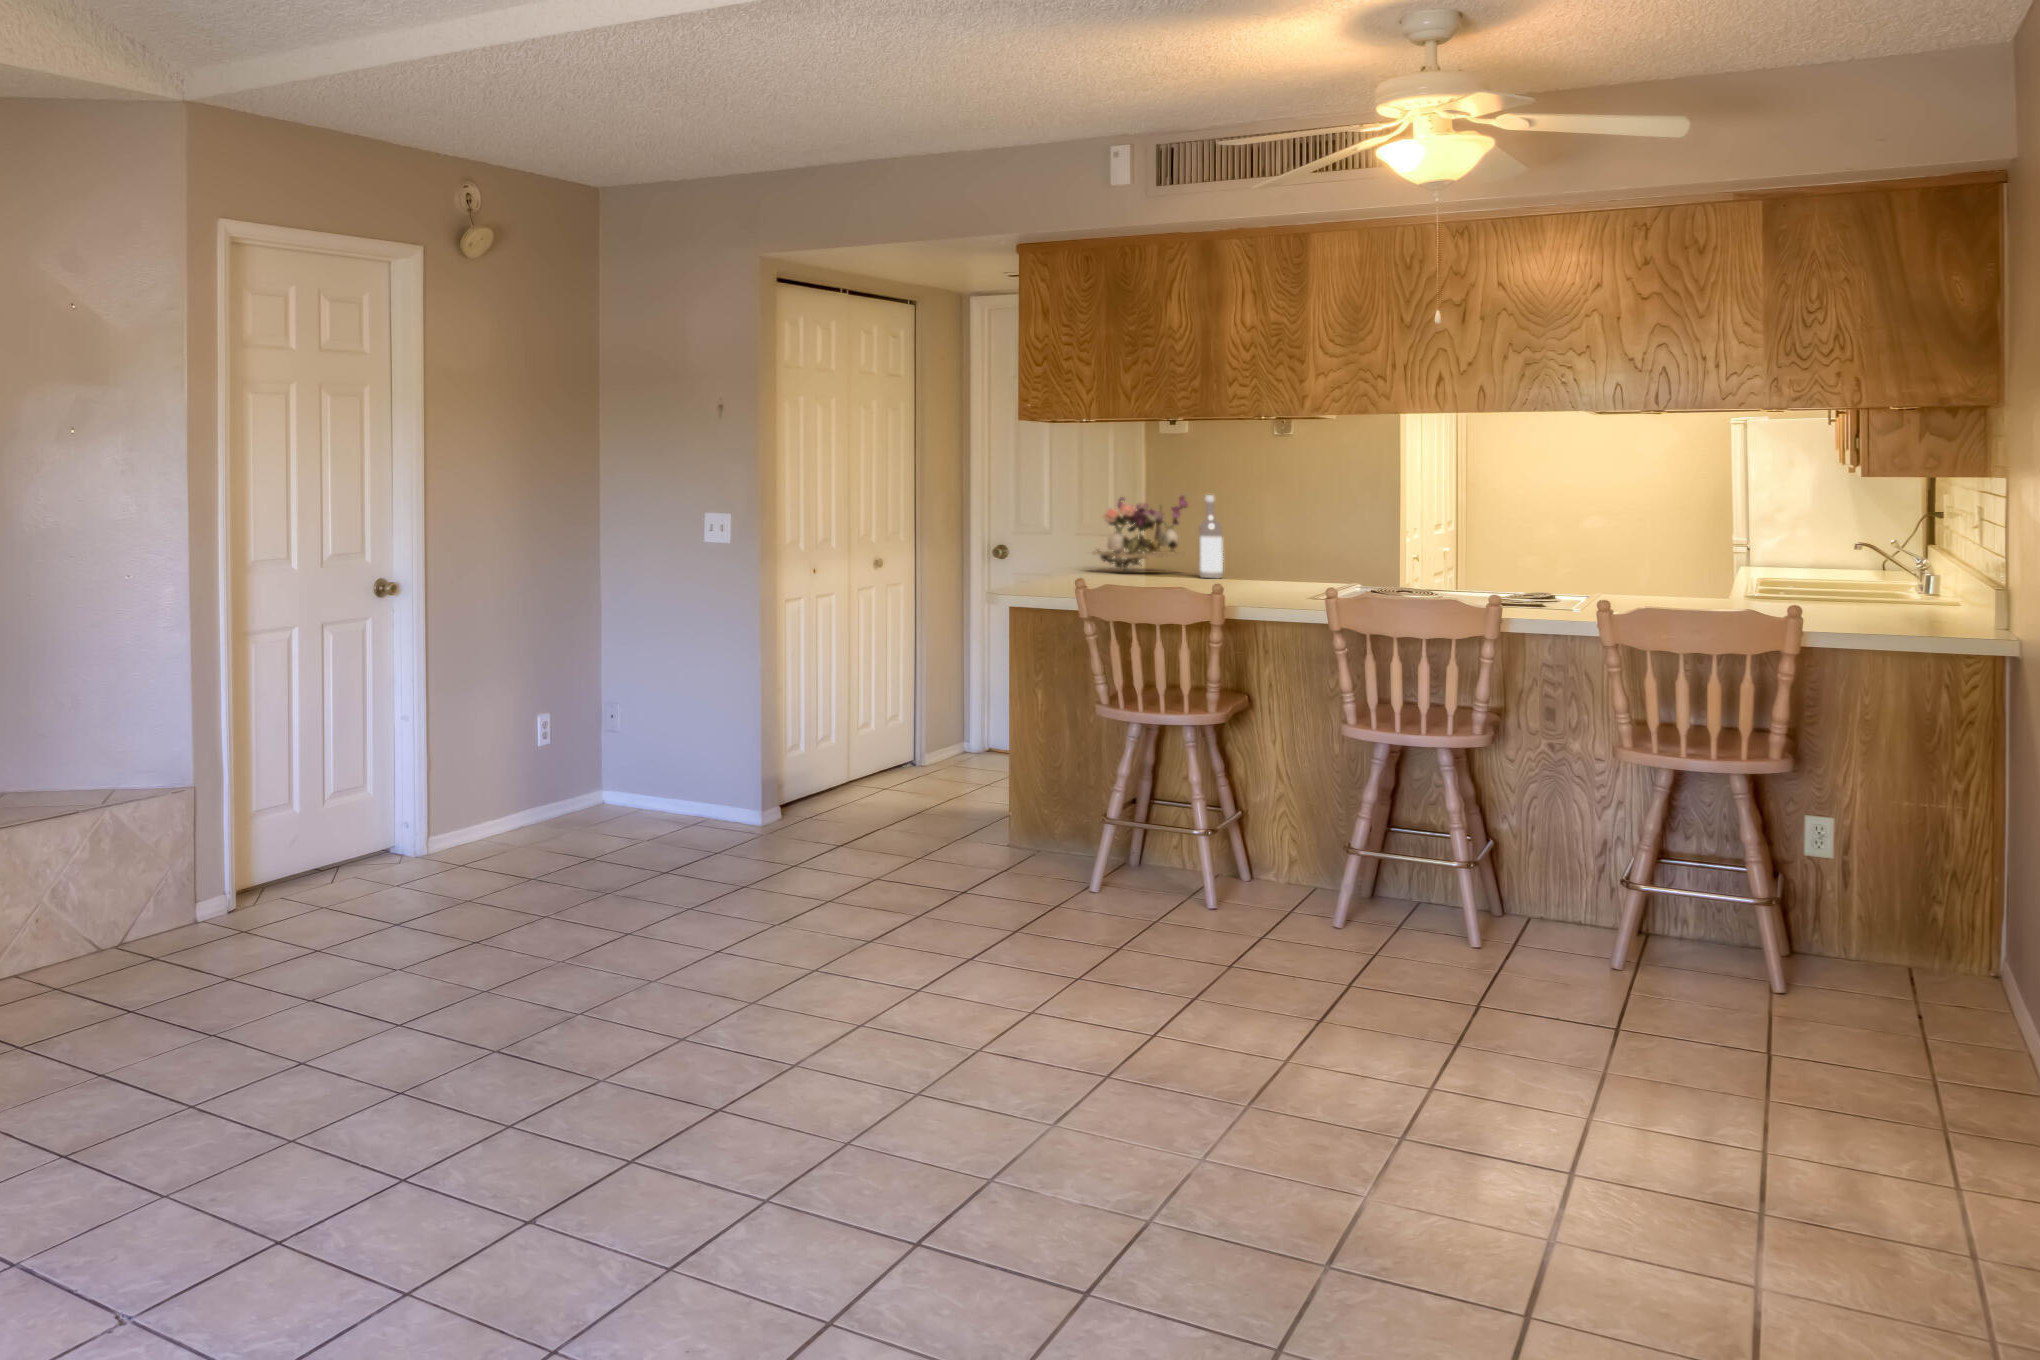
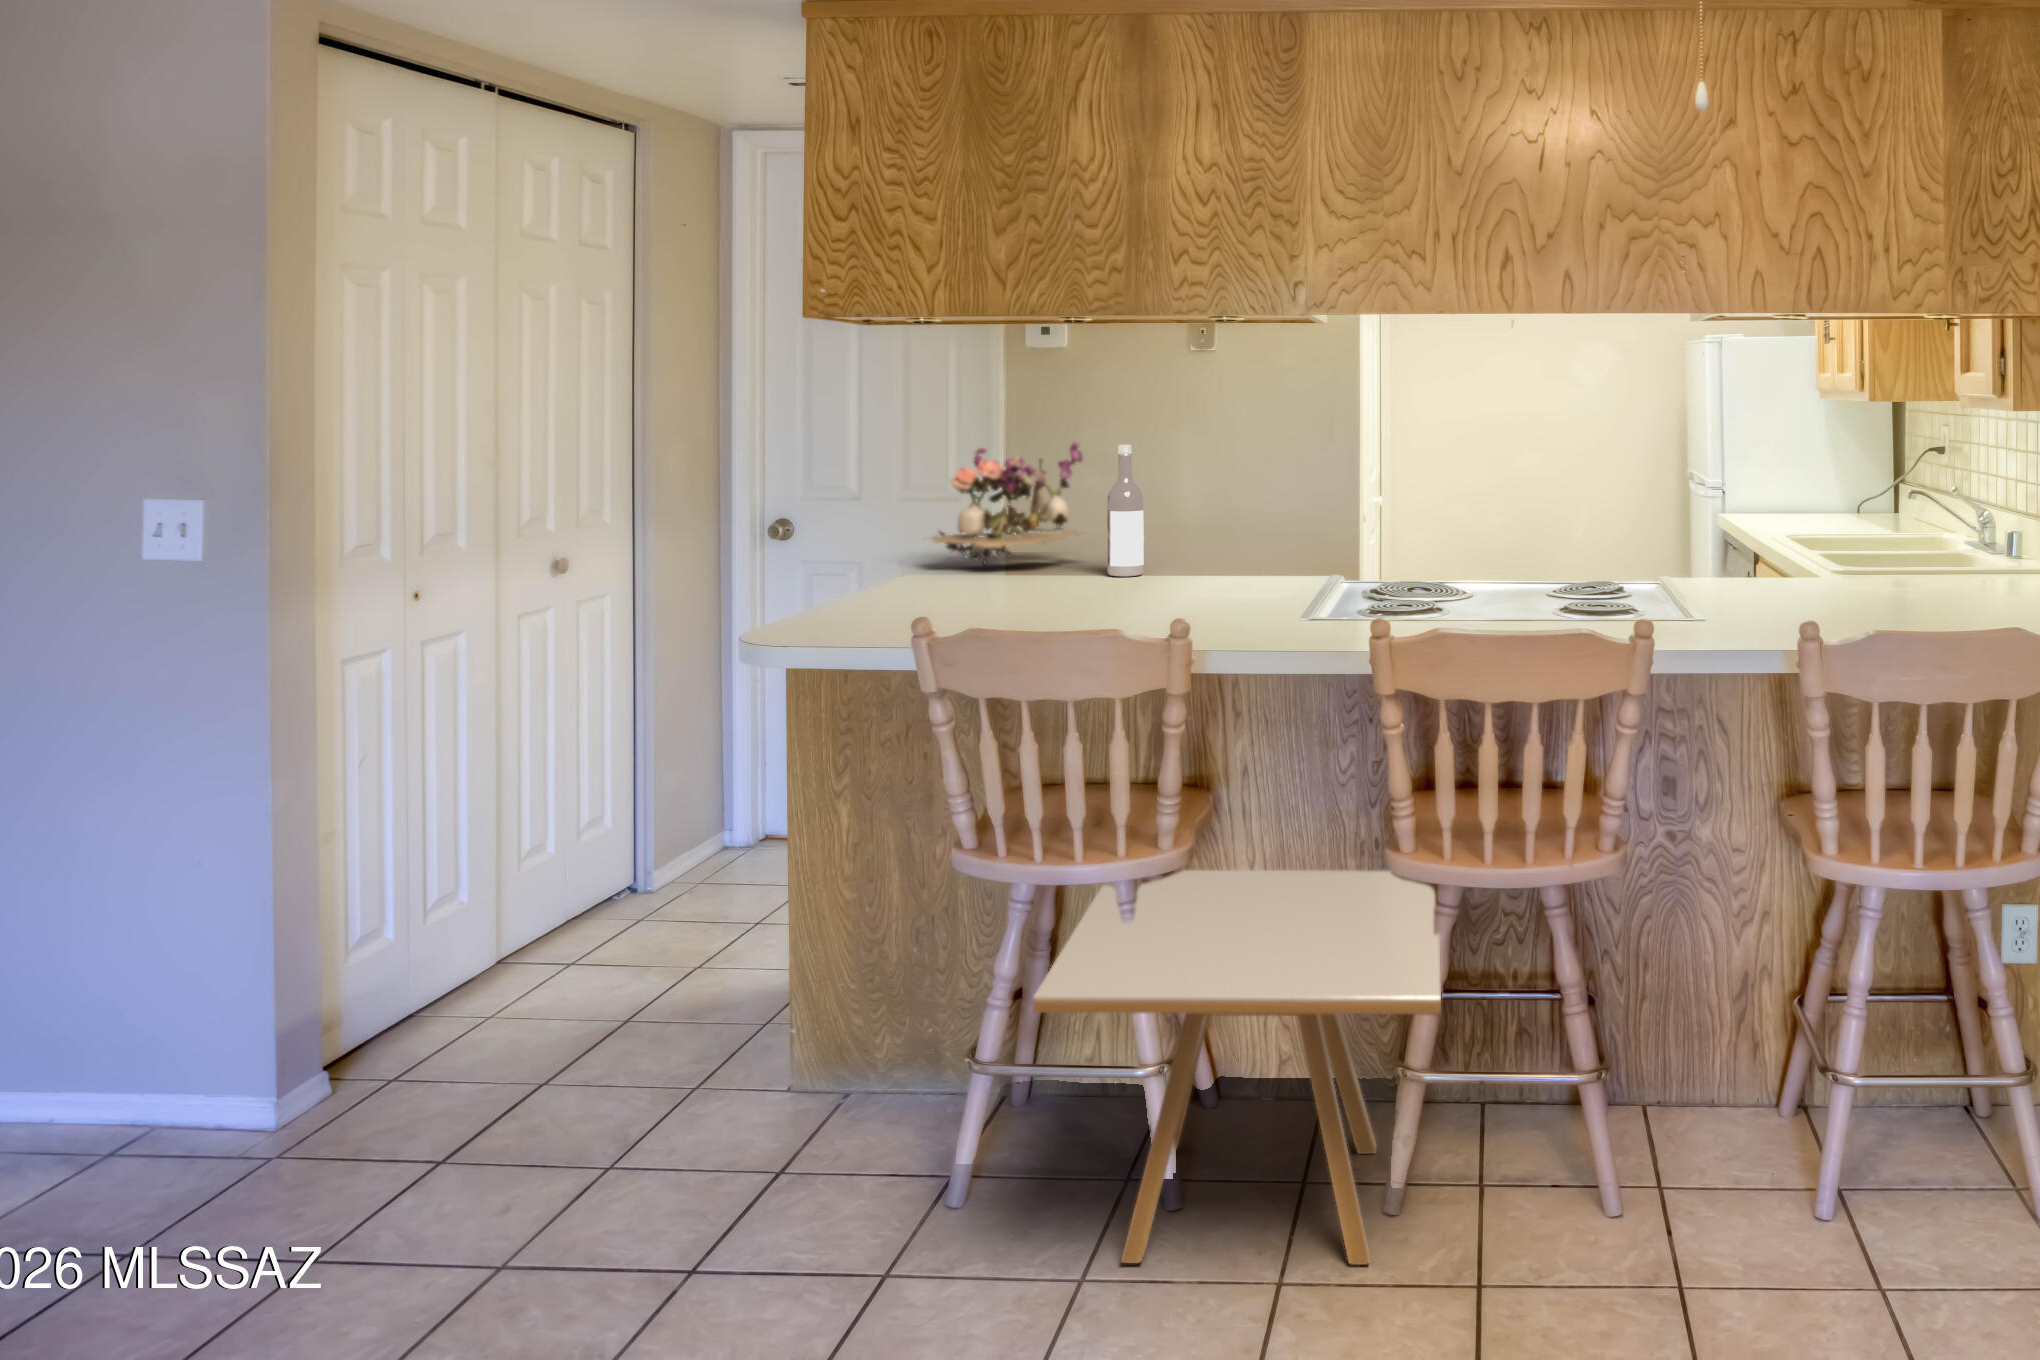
side table: none [1136,734,1389,941] -> present [1033,870,1441,1265]

